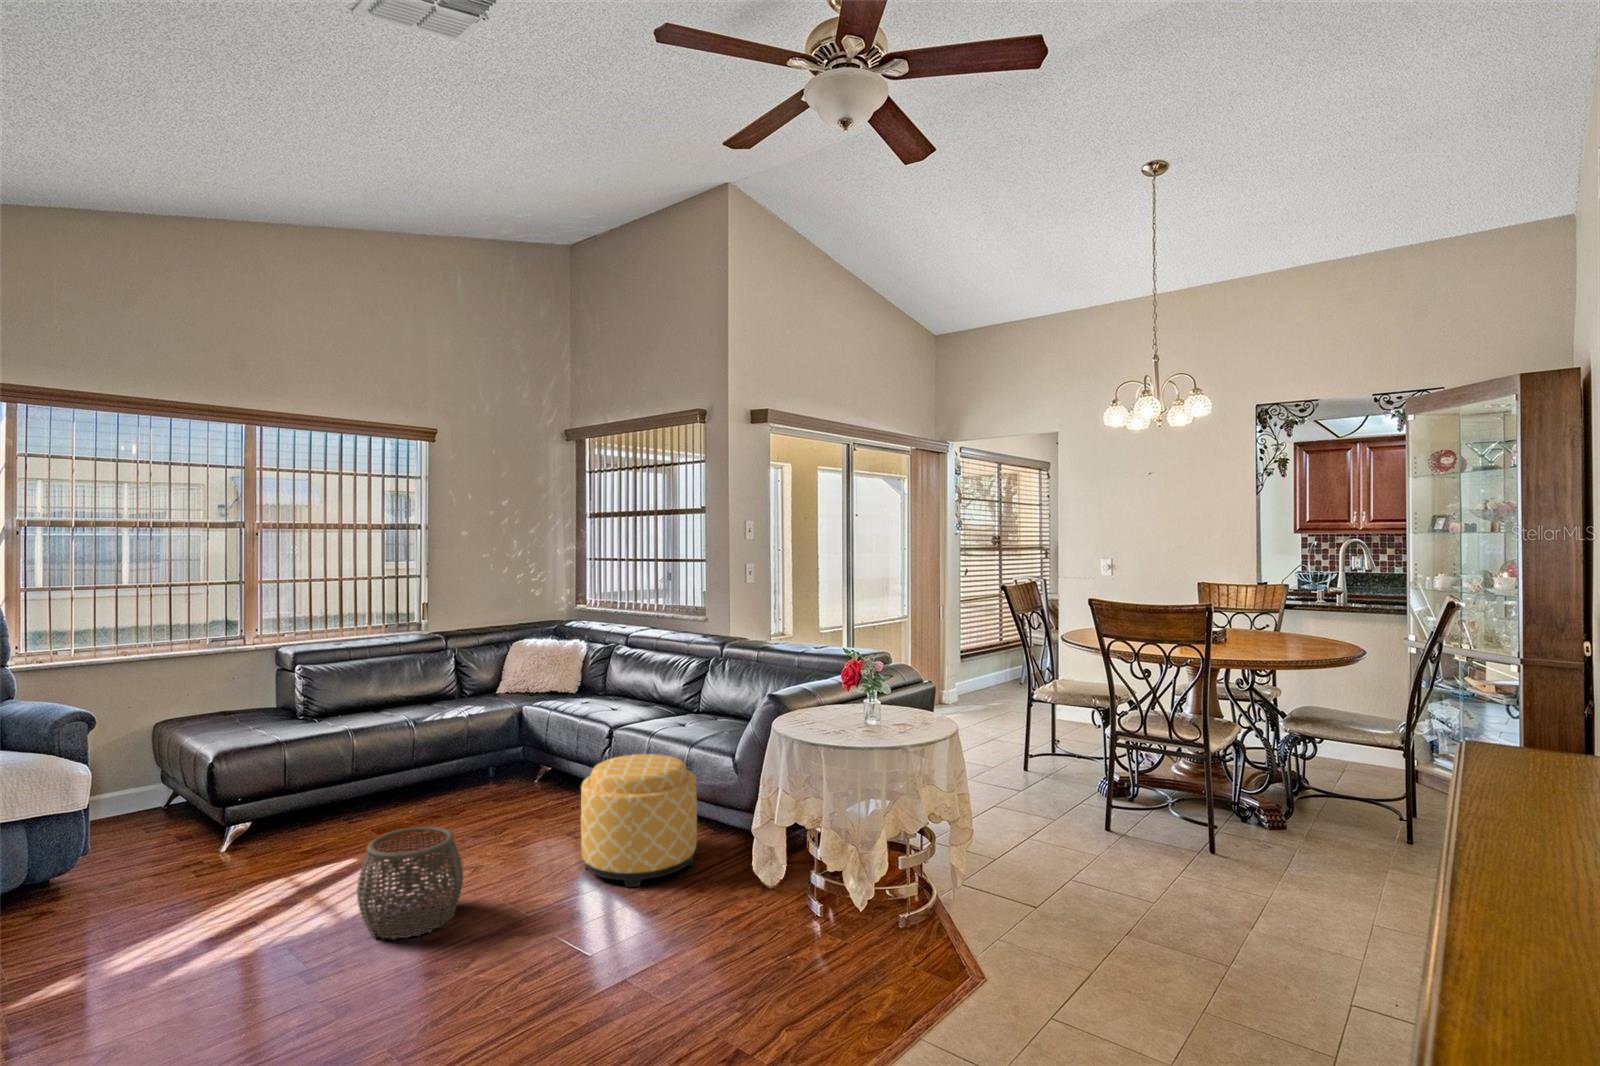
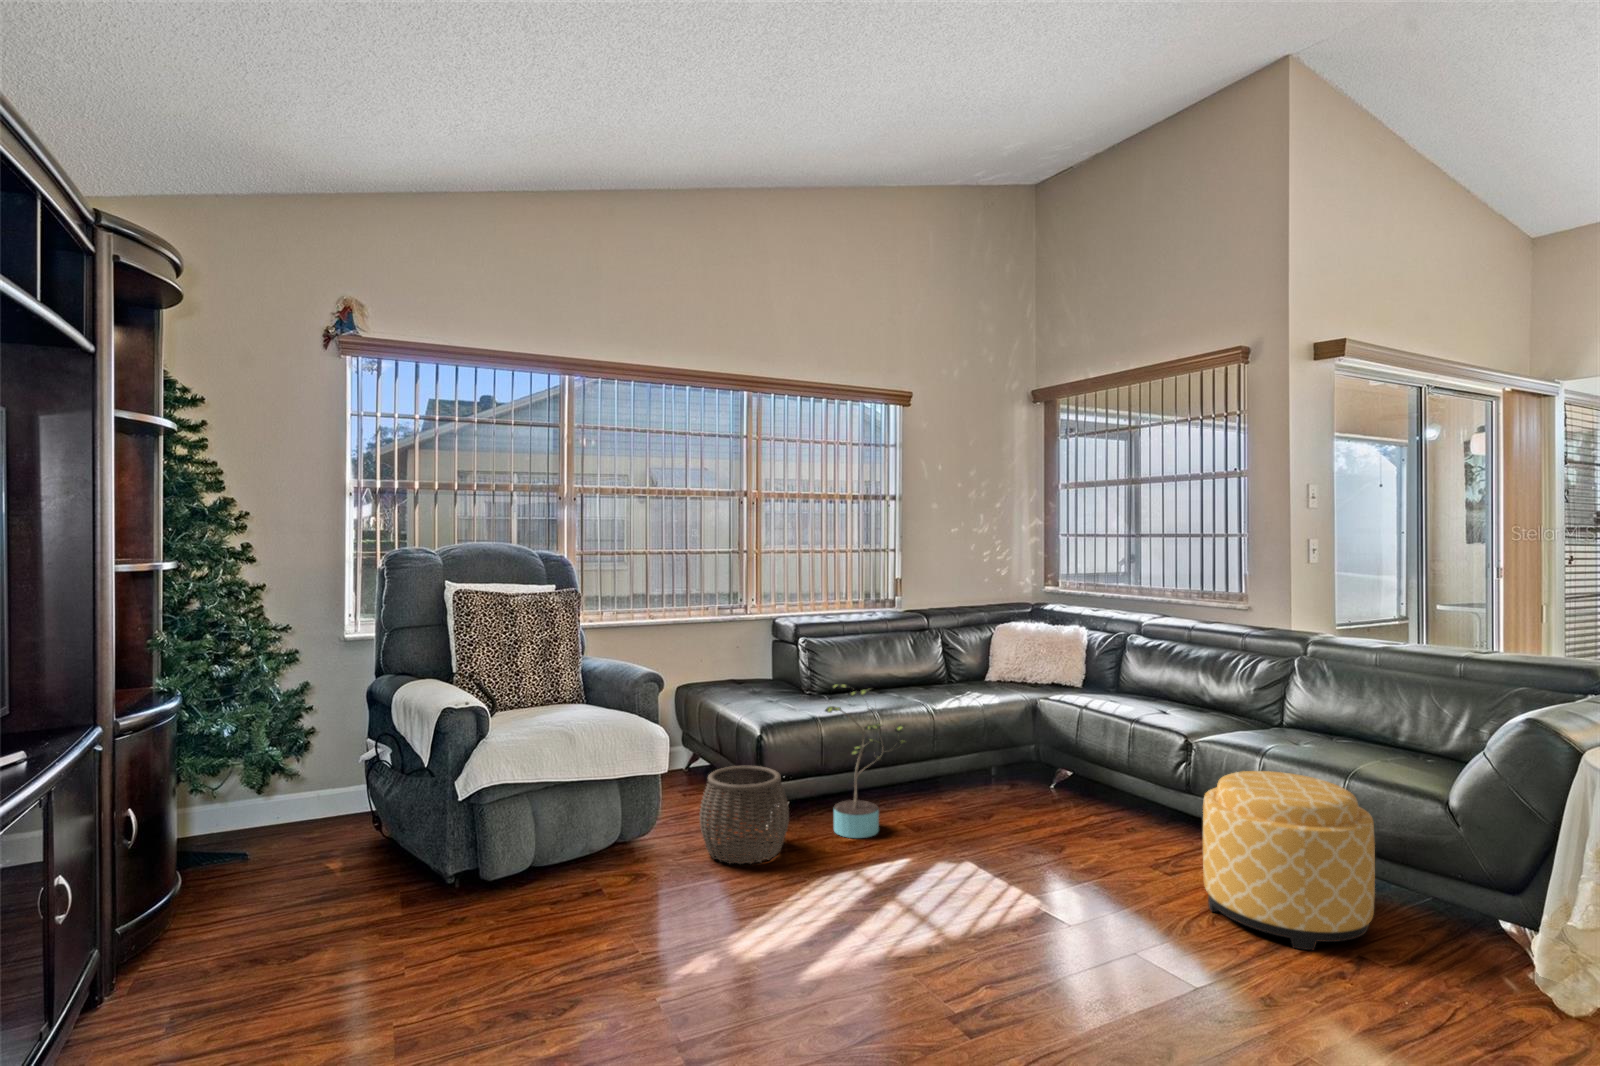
potted plant: none [275,708,367,850] -> present [825,684,906,838]
woven basket: present [357,826,463,939] -> present [700,766,789,864]

